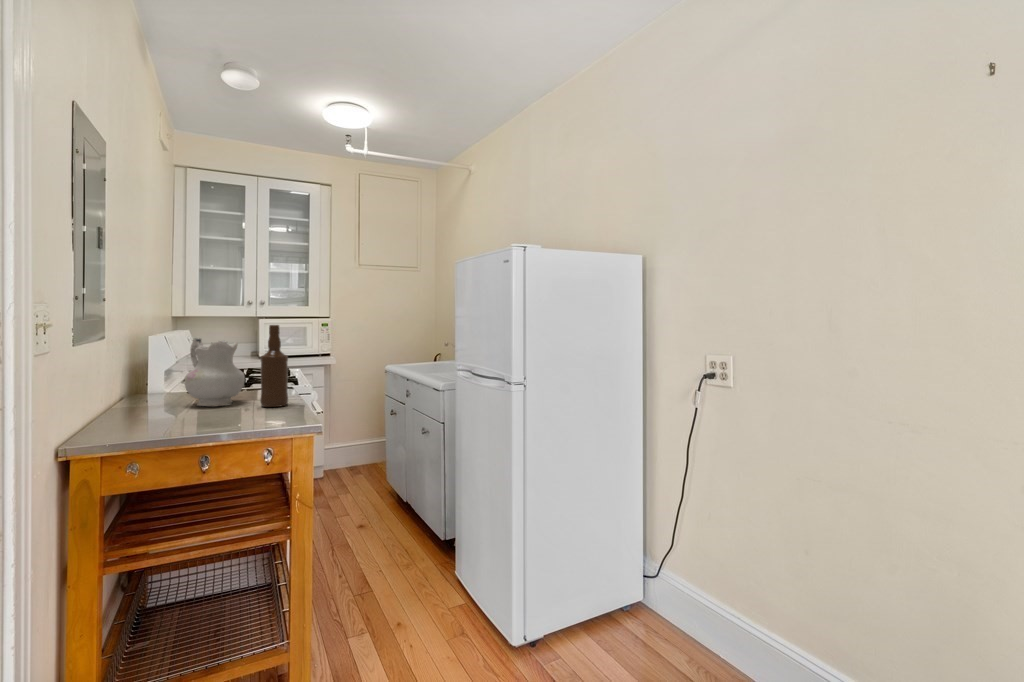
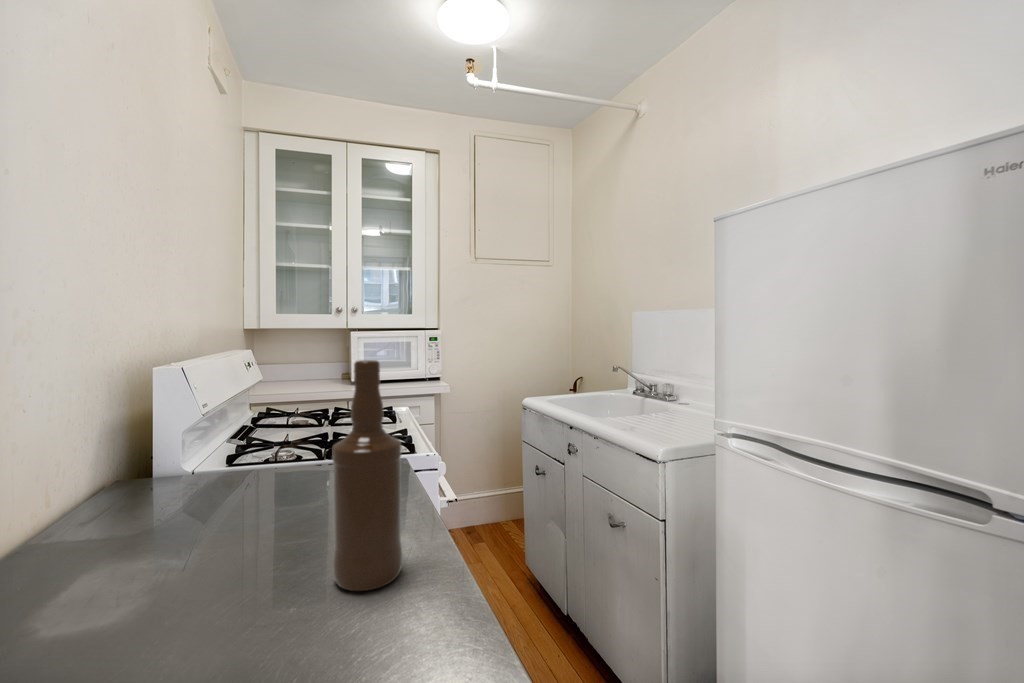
ceramic pitcher: present [184,338,245,406] -> none [150,390,301,578]

